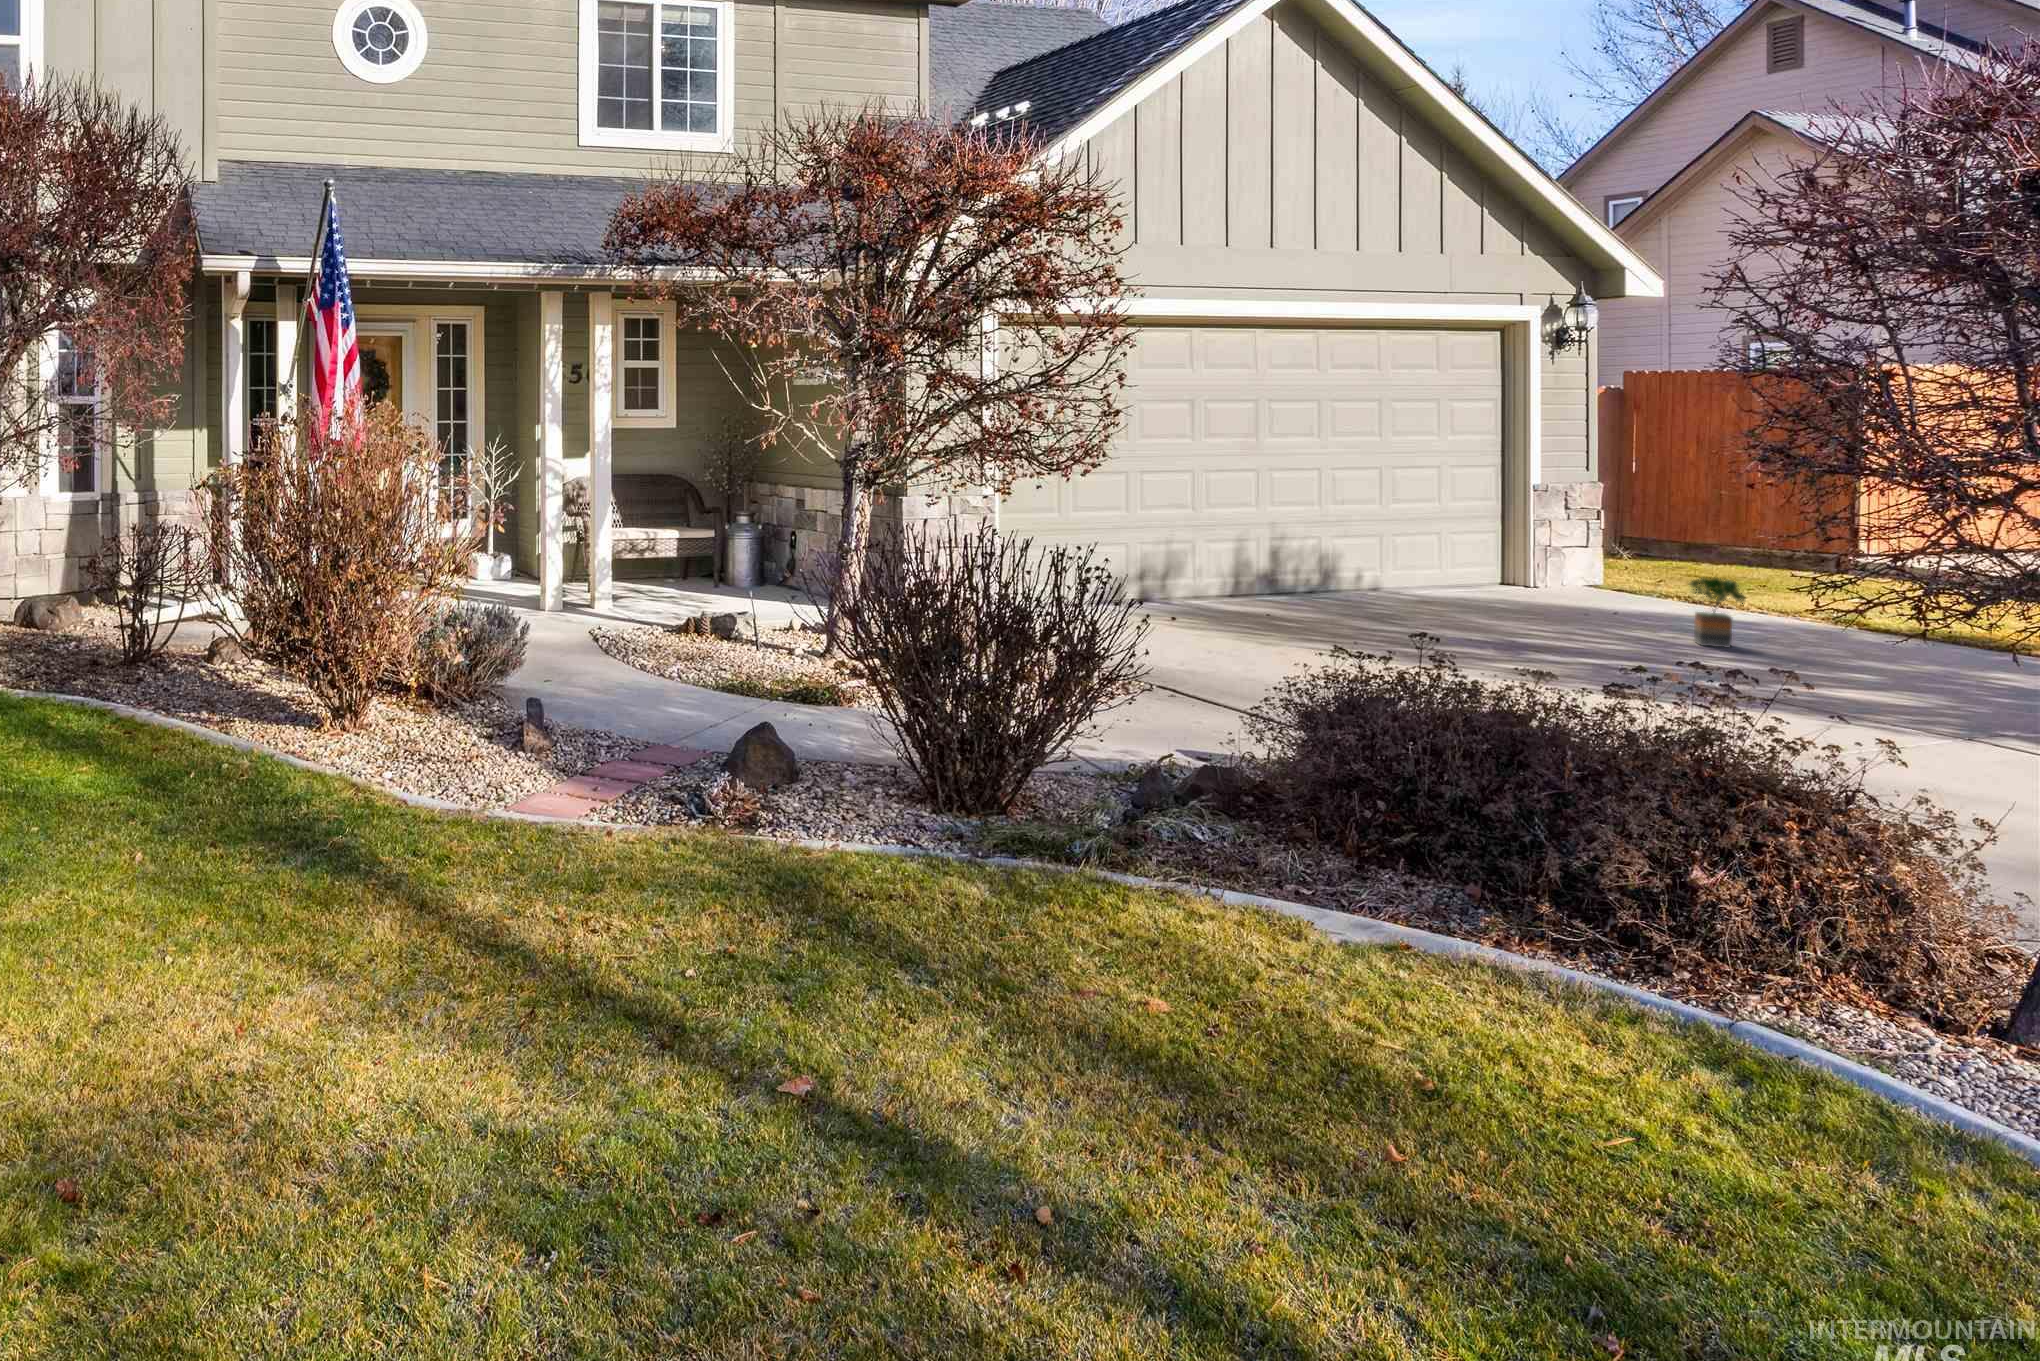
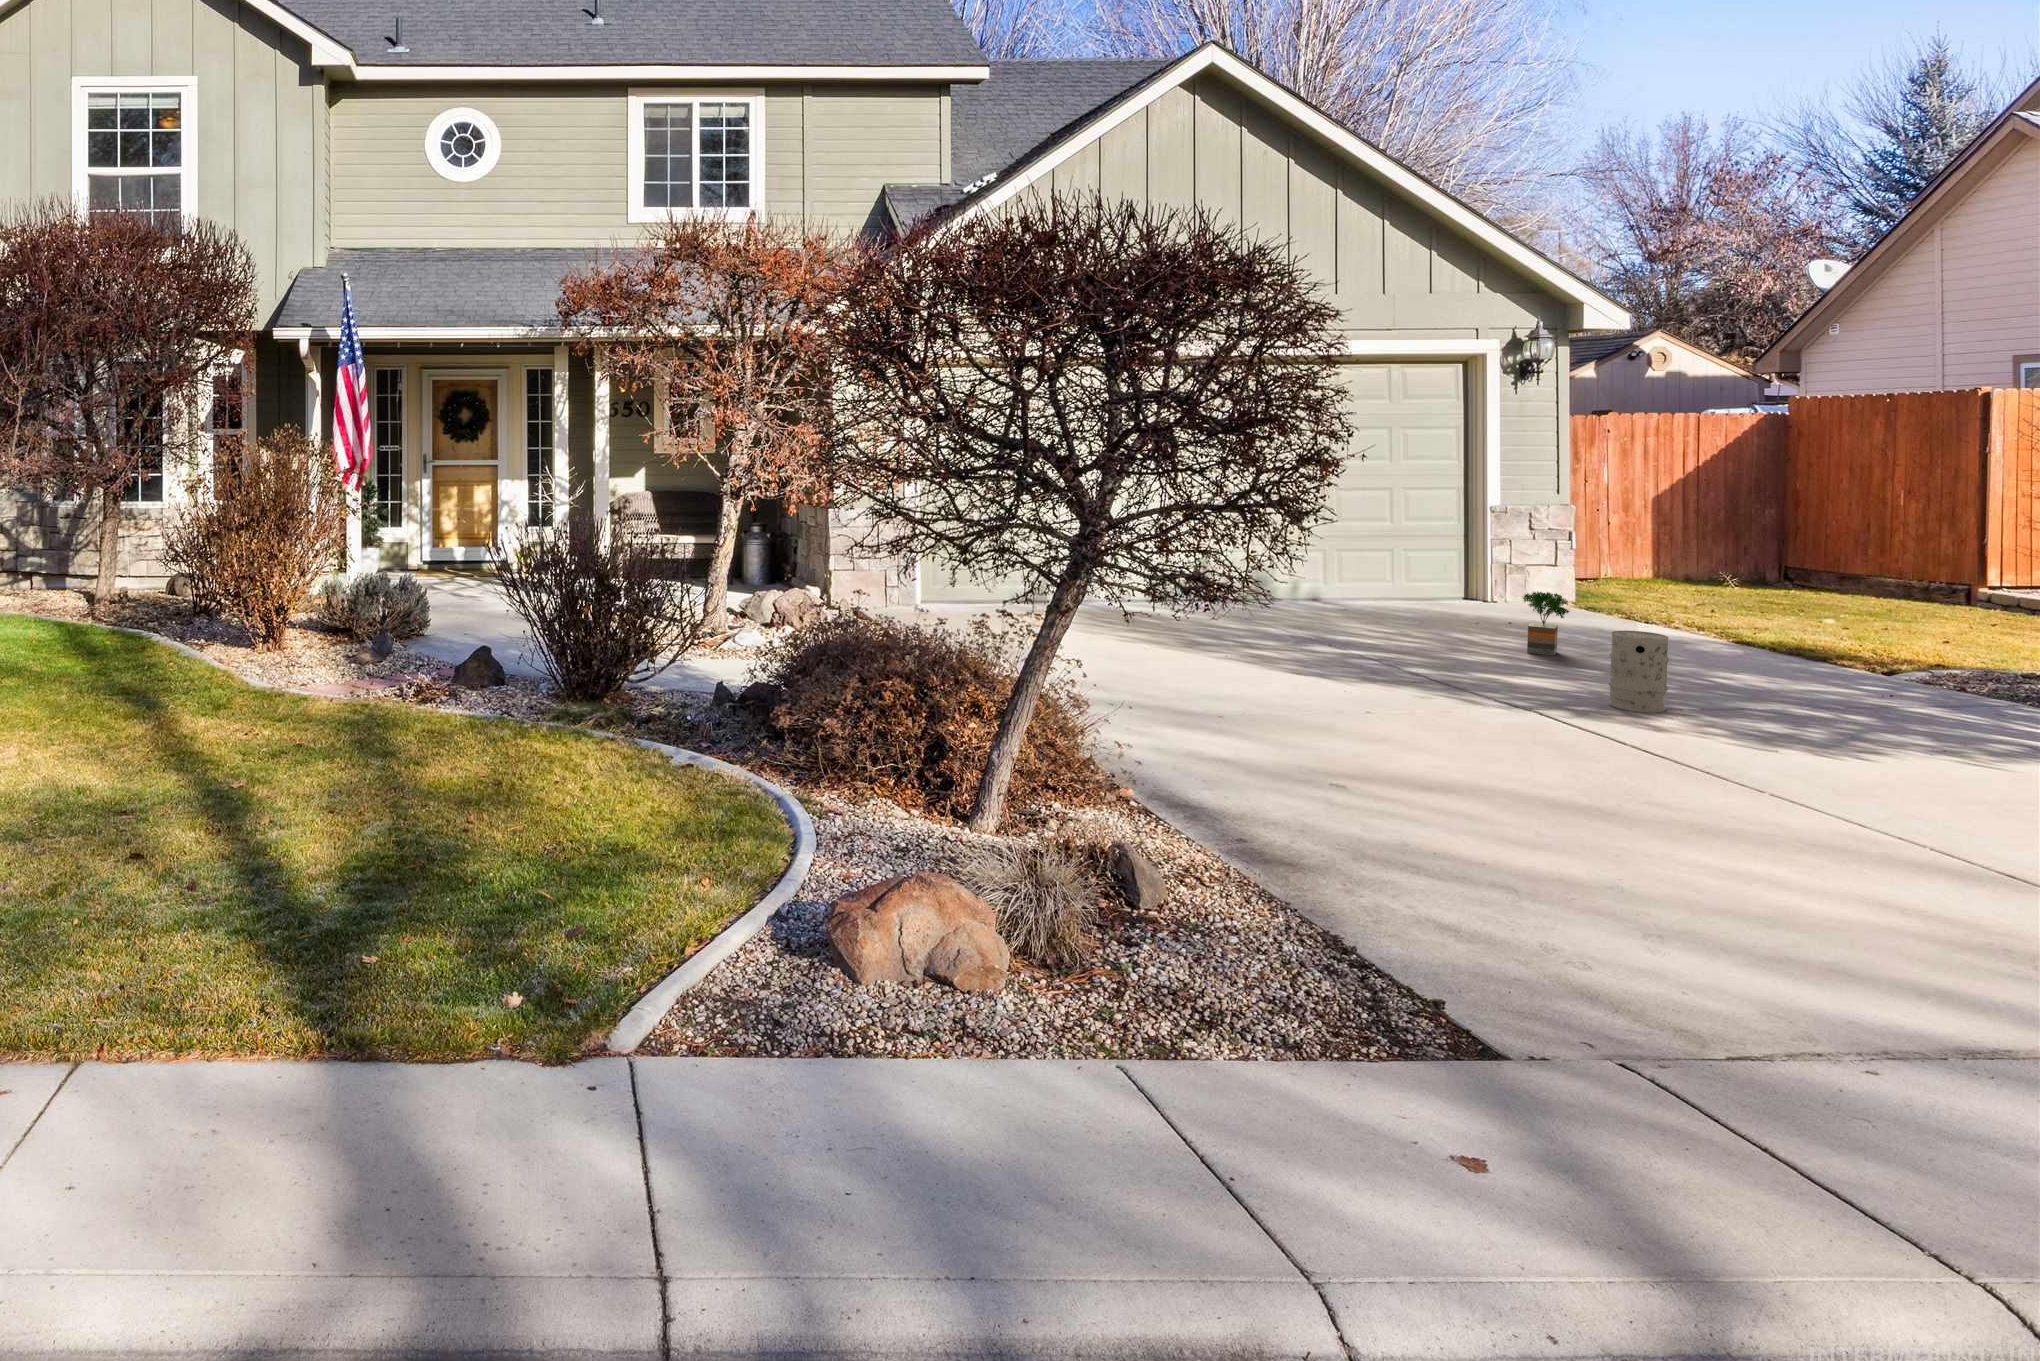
trash can: none [1916,616,1991,709] -> present [1608,631,1669,712]

